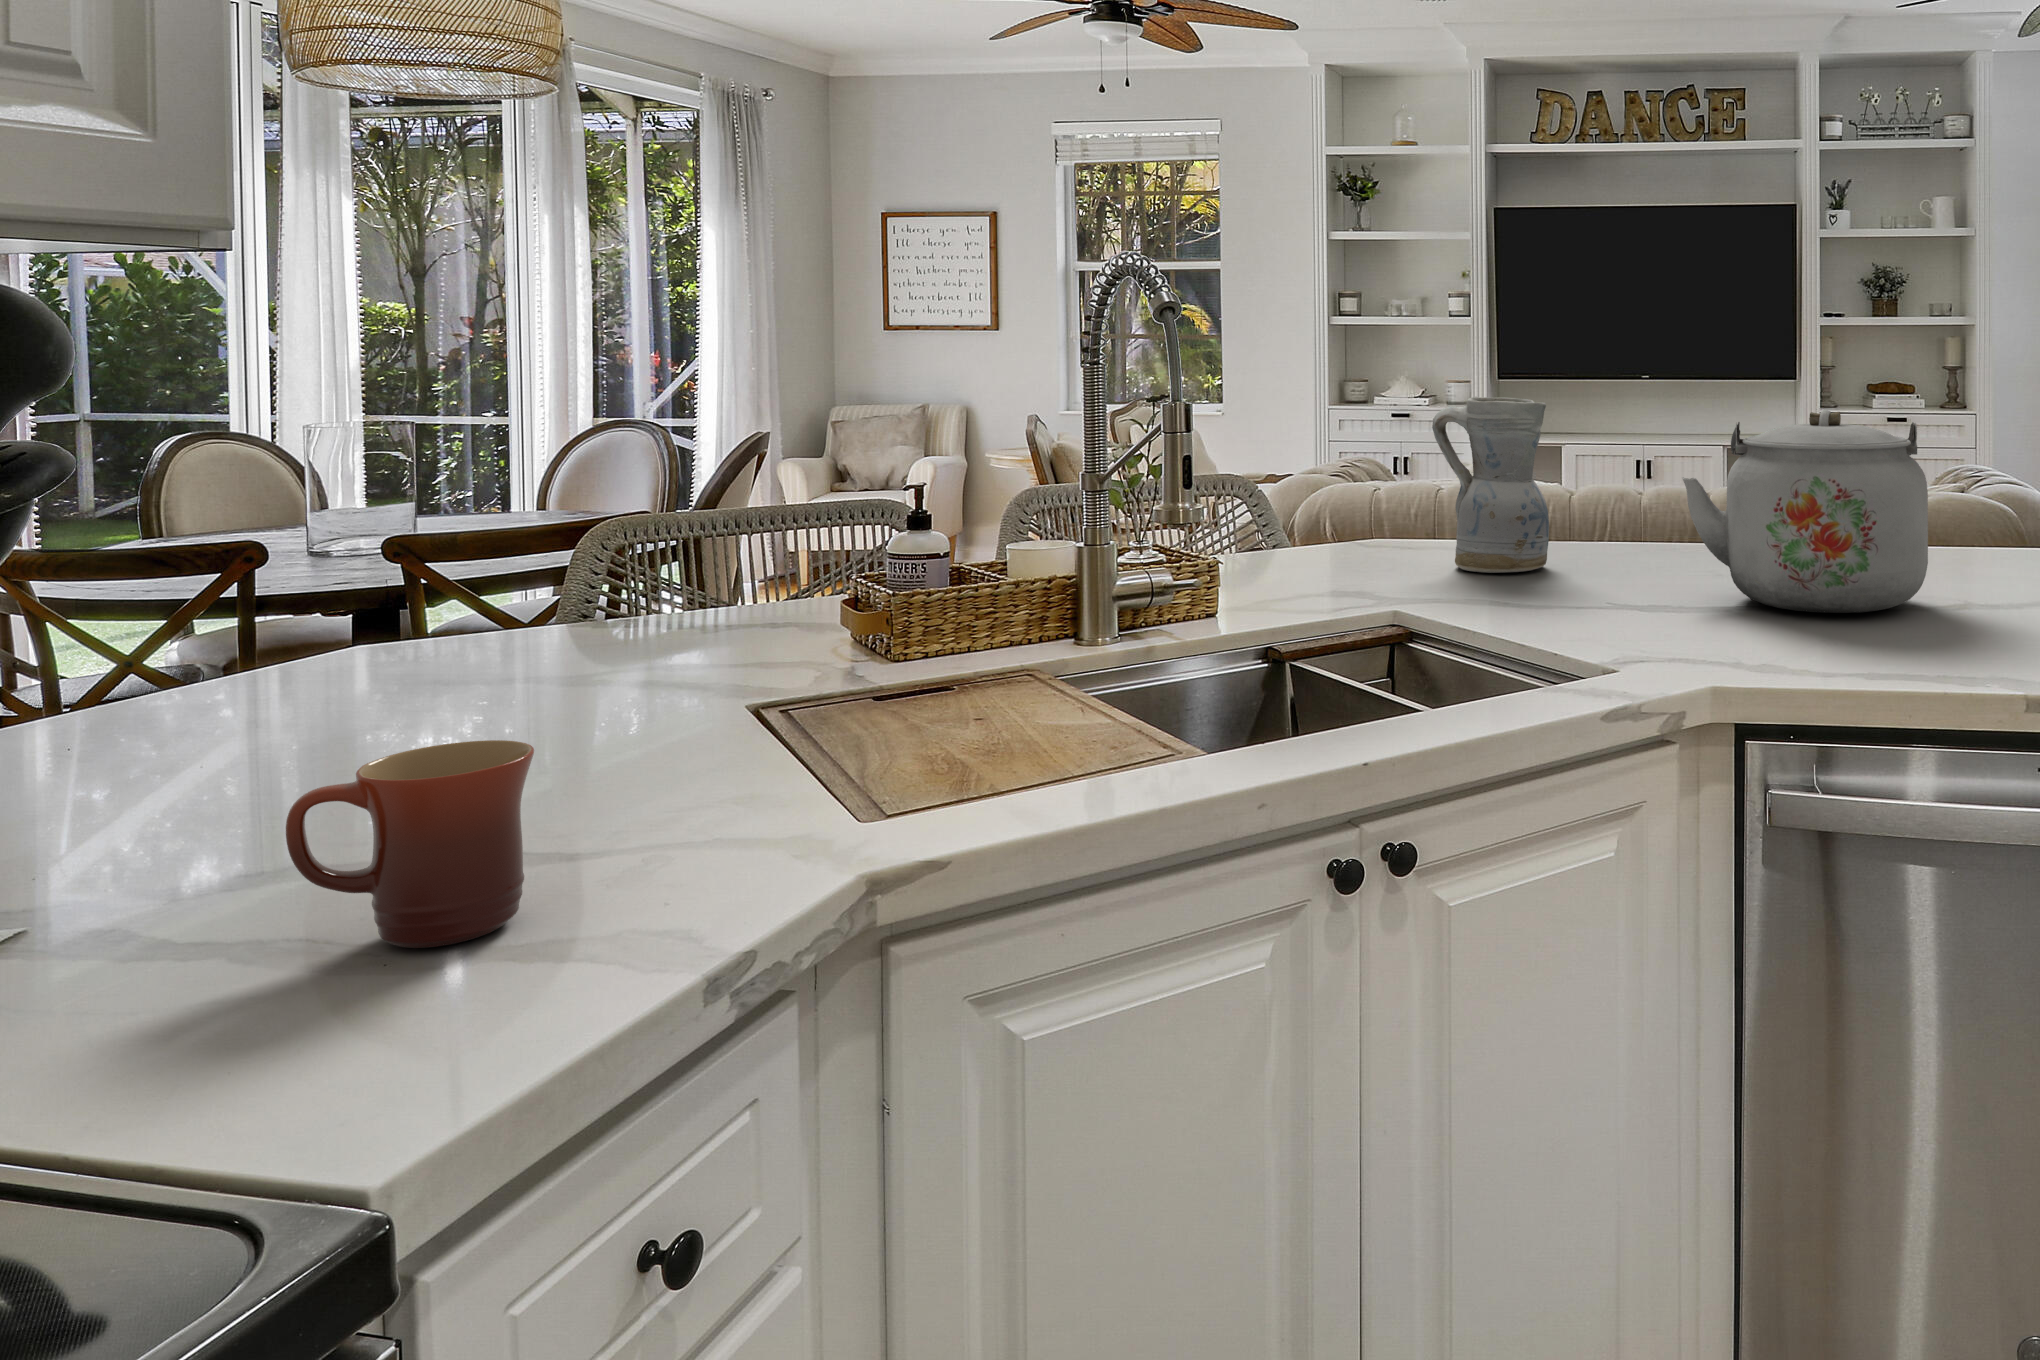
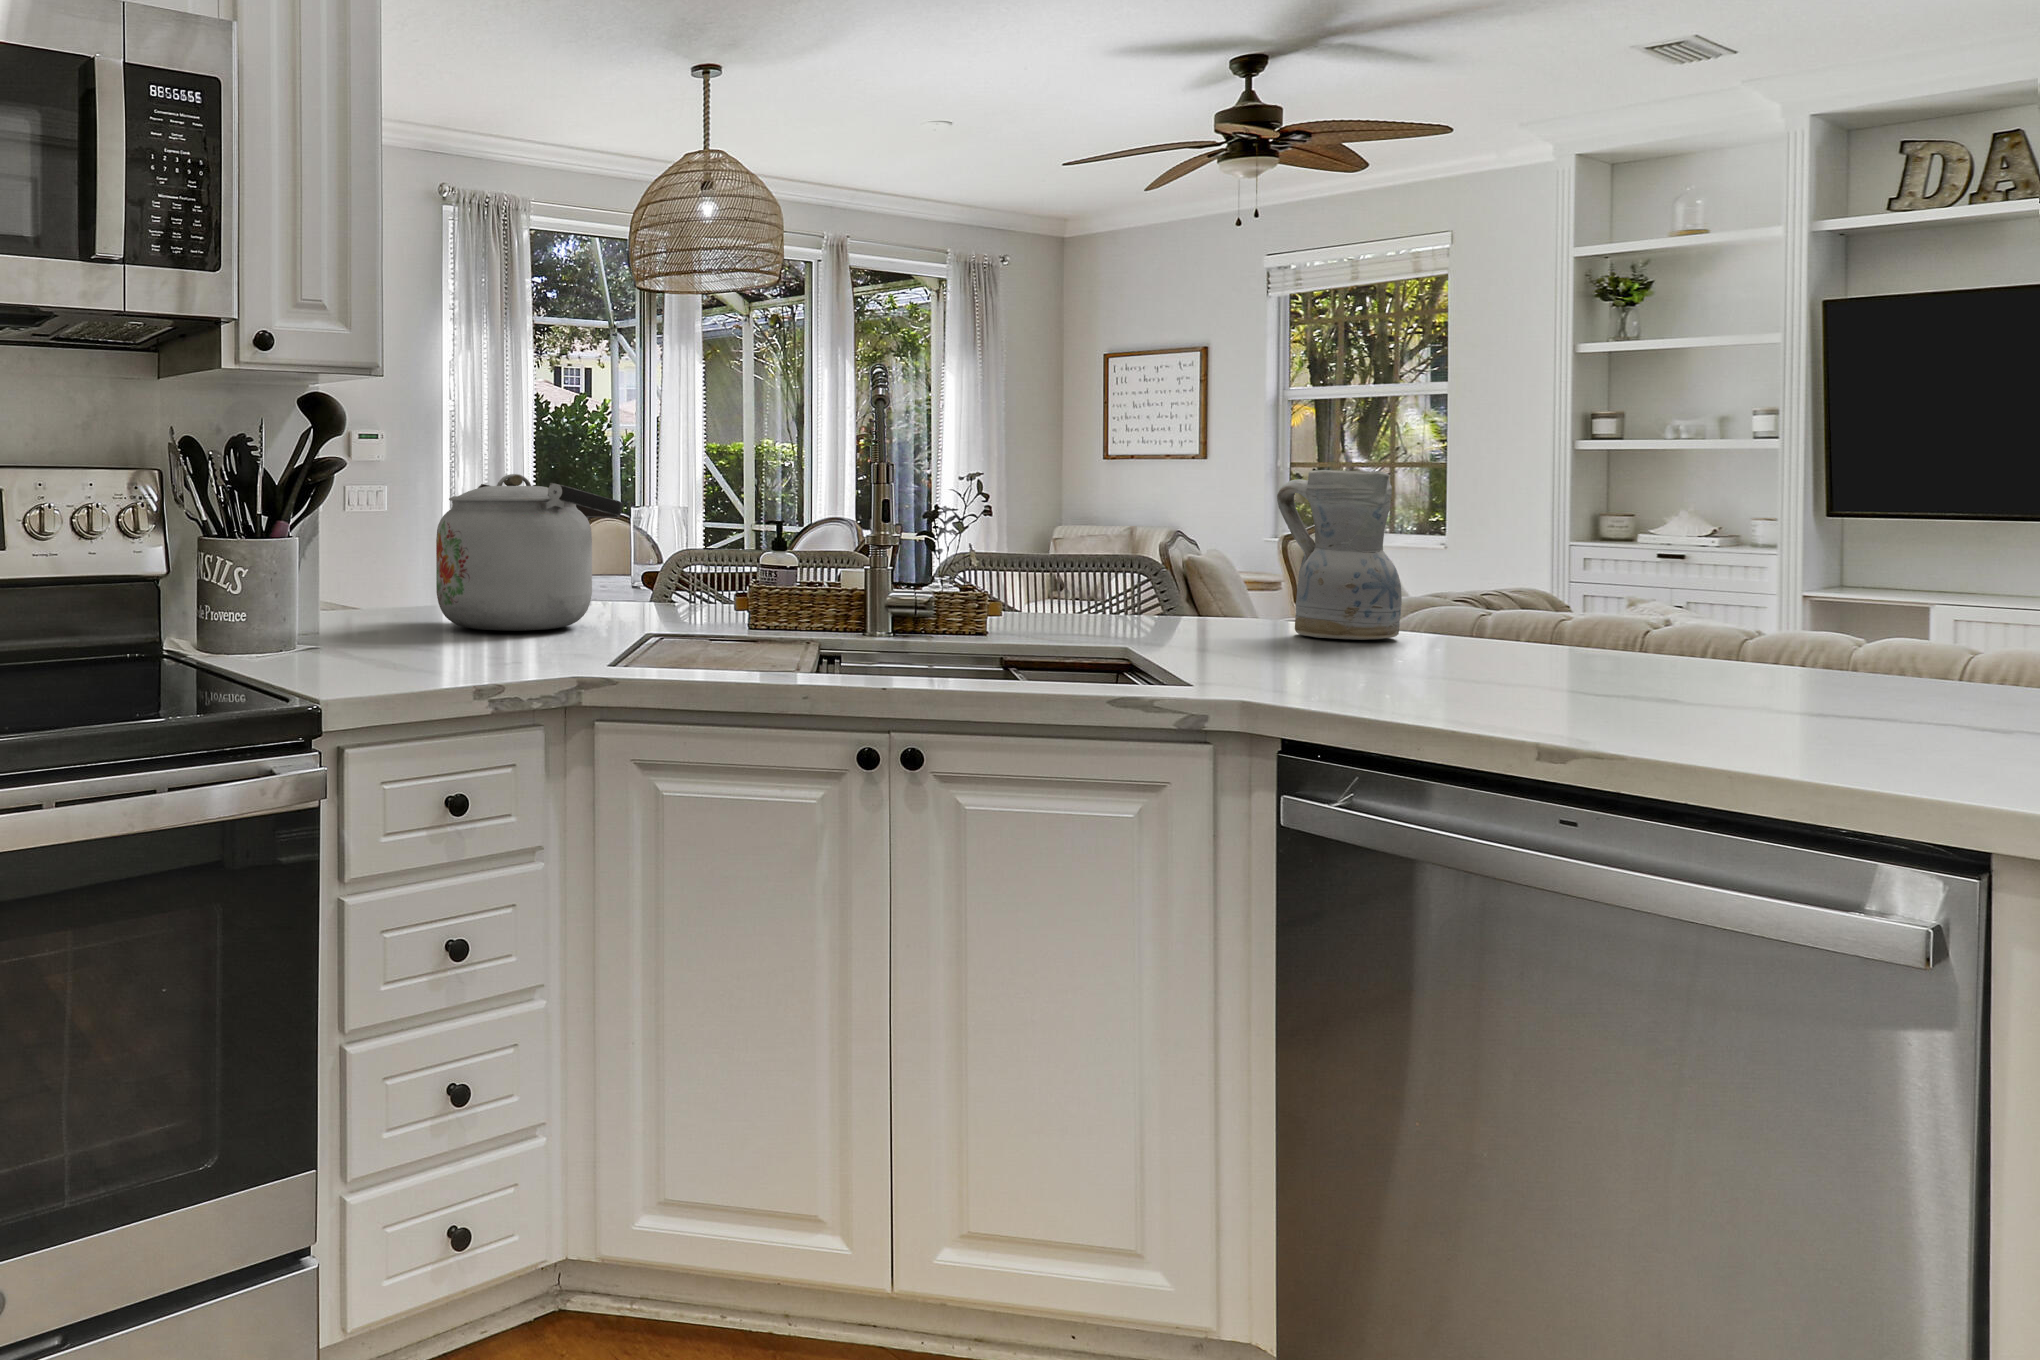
kettle: present [1682,410,1928,613] -> present [436,474,623,631]
mug: present [286,740,534,948] -> none [317,595,412,684]

